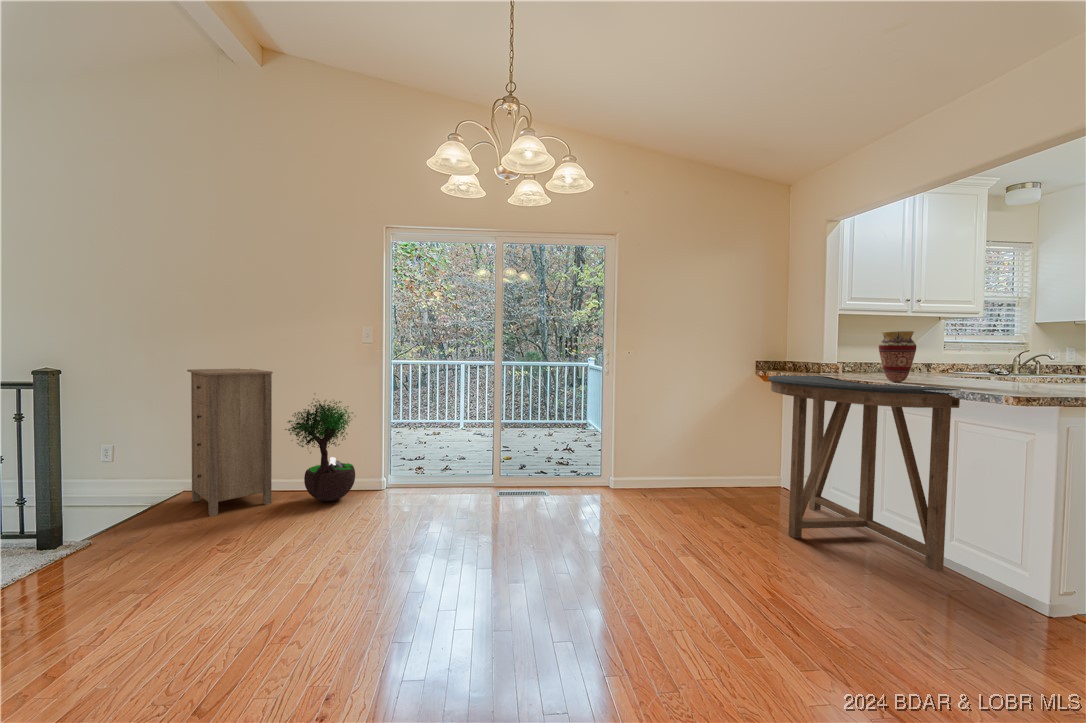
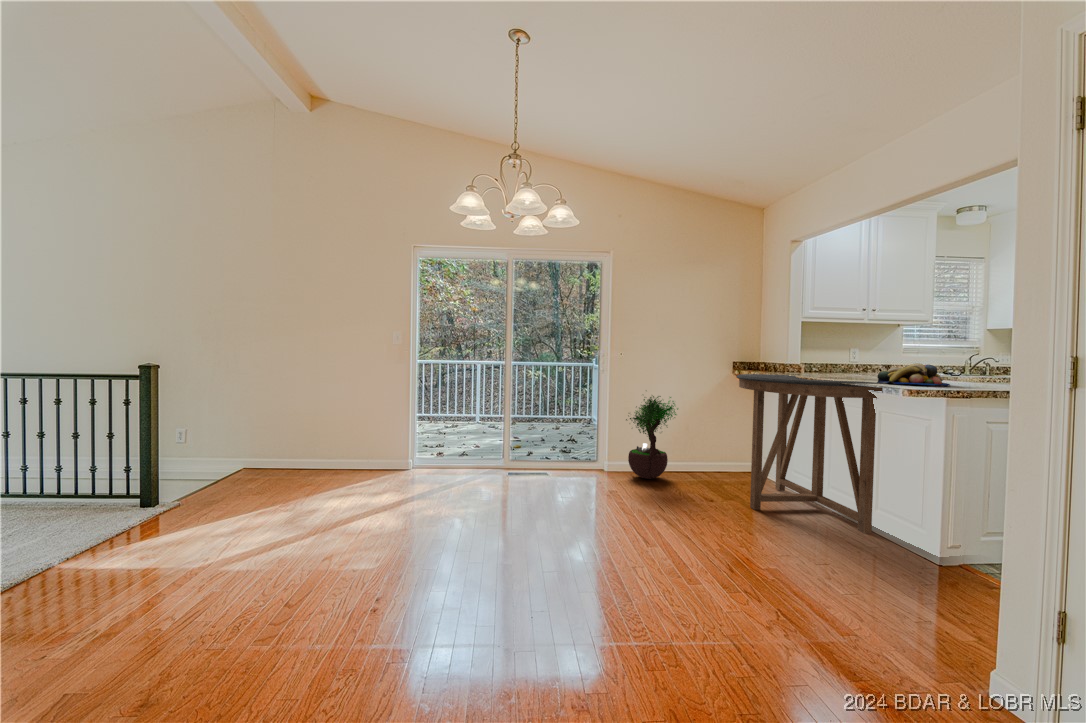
vase: present [879,331,916,382] -> none [826,336,856,378]
fruit bowl: none [950,365,1046,393] -> present [877,363,950,386]
storage cabinet: present [187,368,273,516] -> none [251,366,321,487]
potted tree: present [285,398,355,501] -> present [626,396,678,479]

